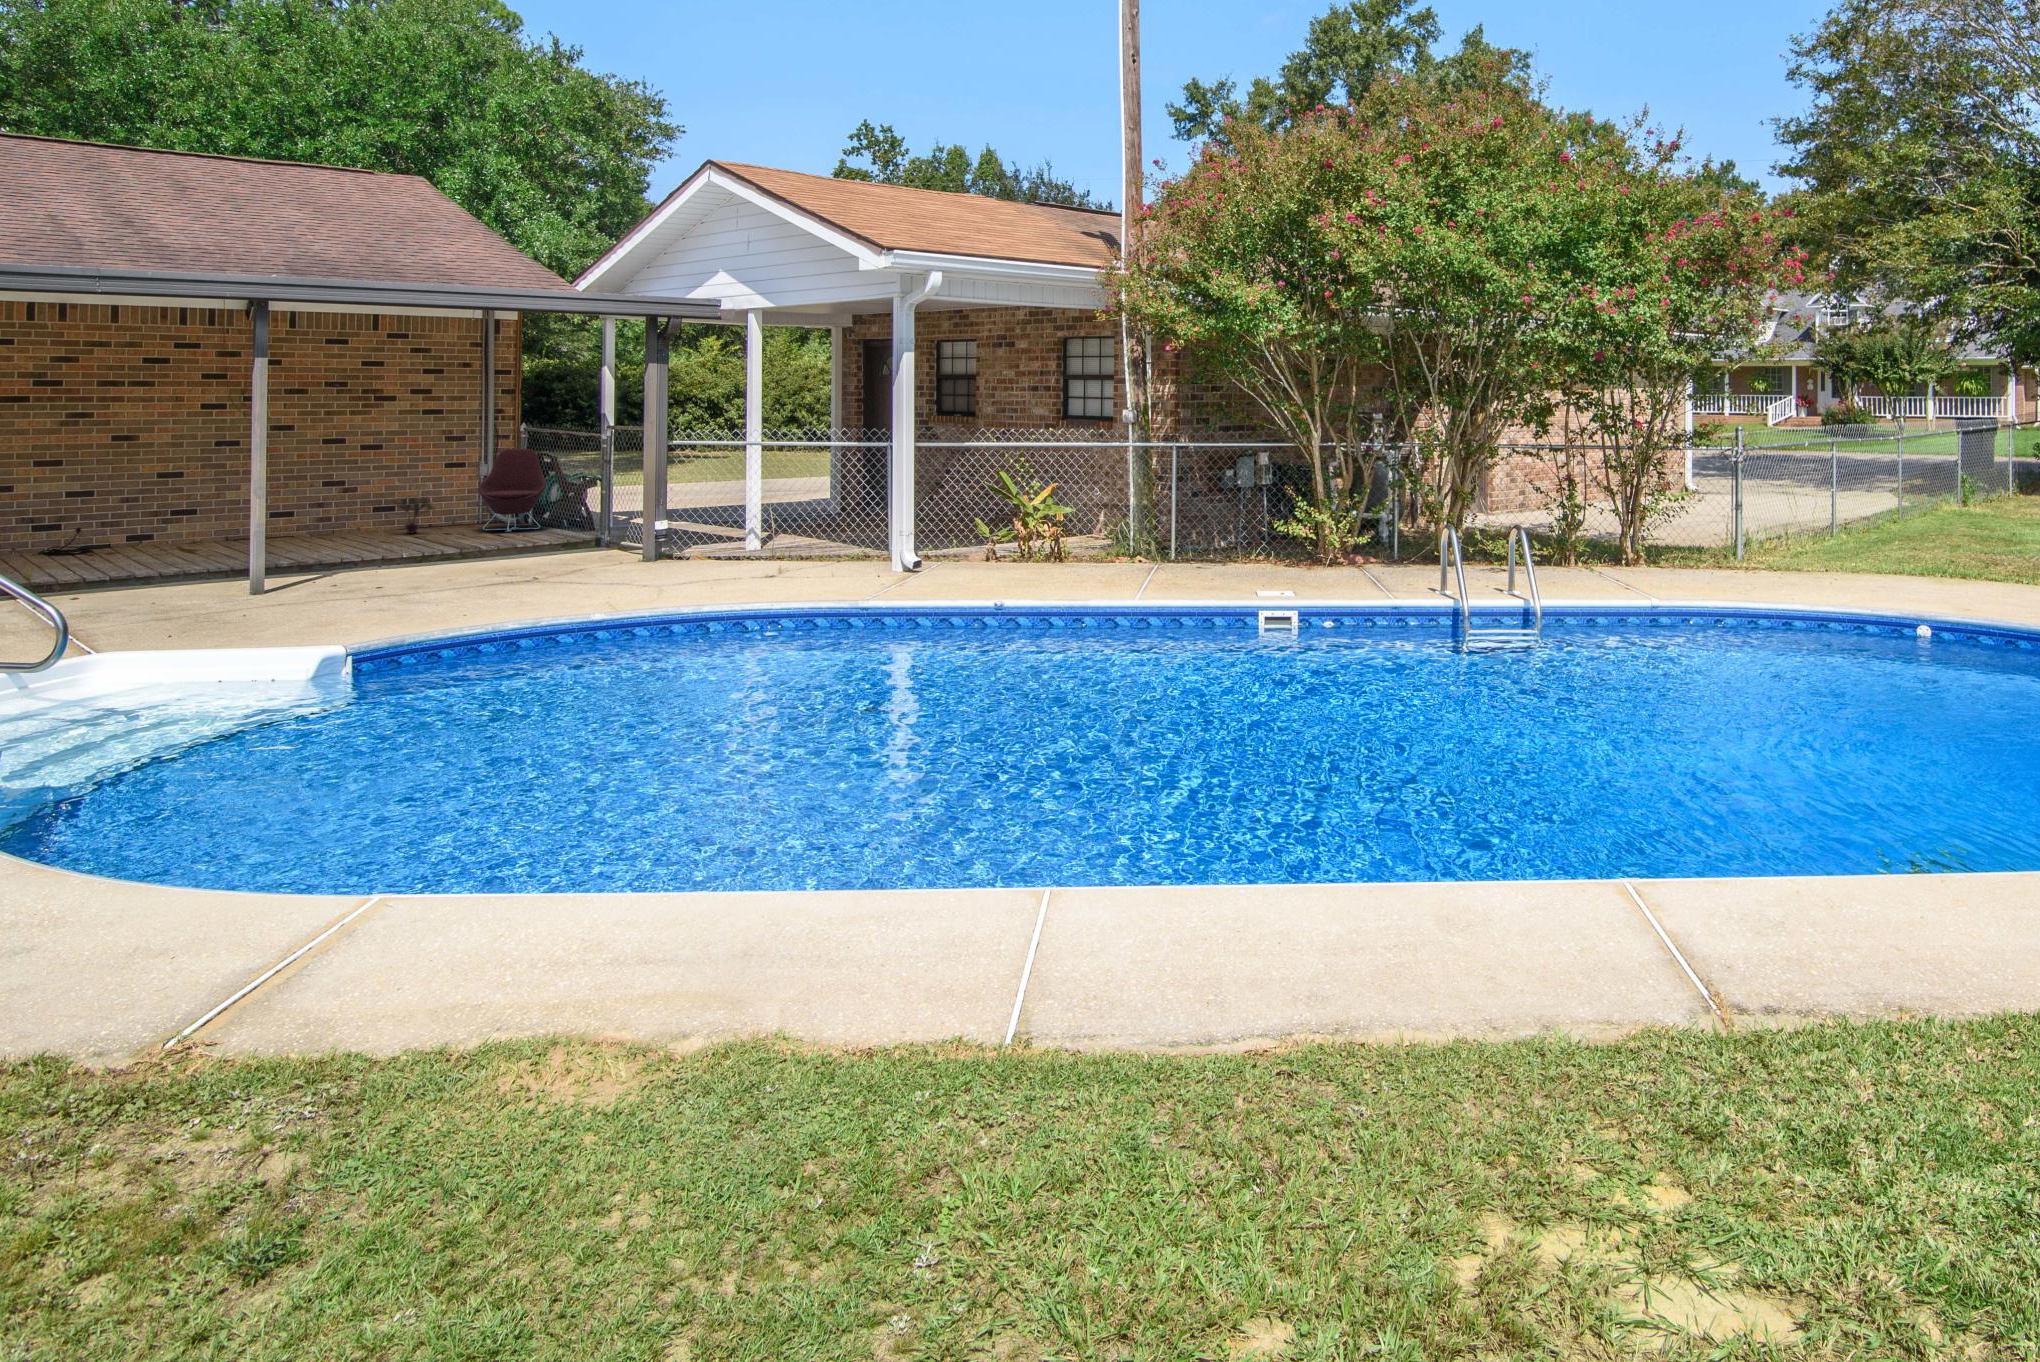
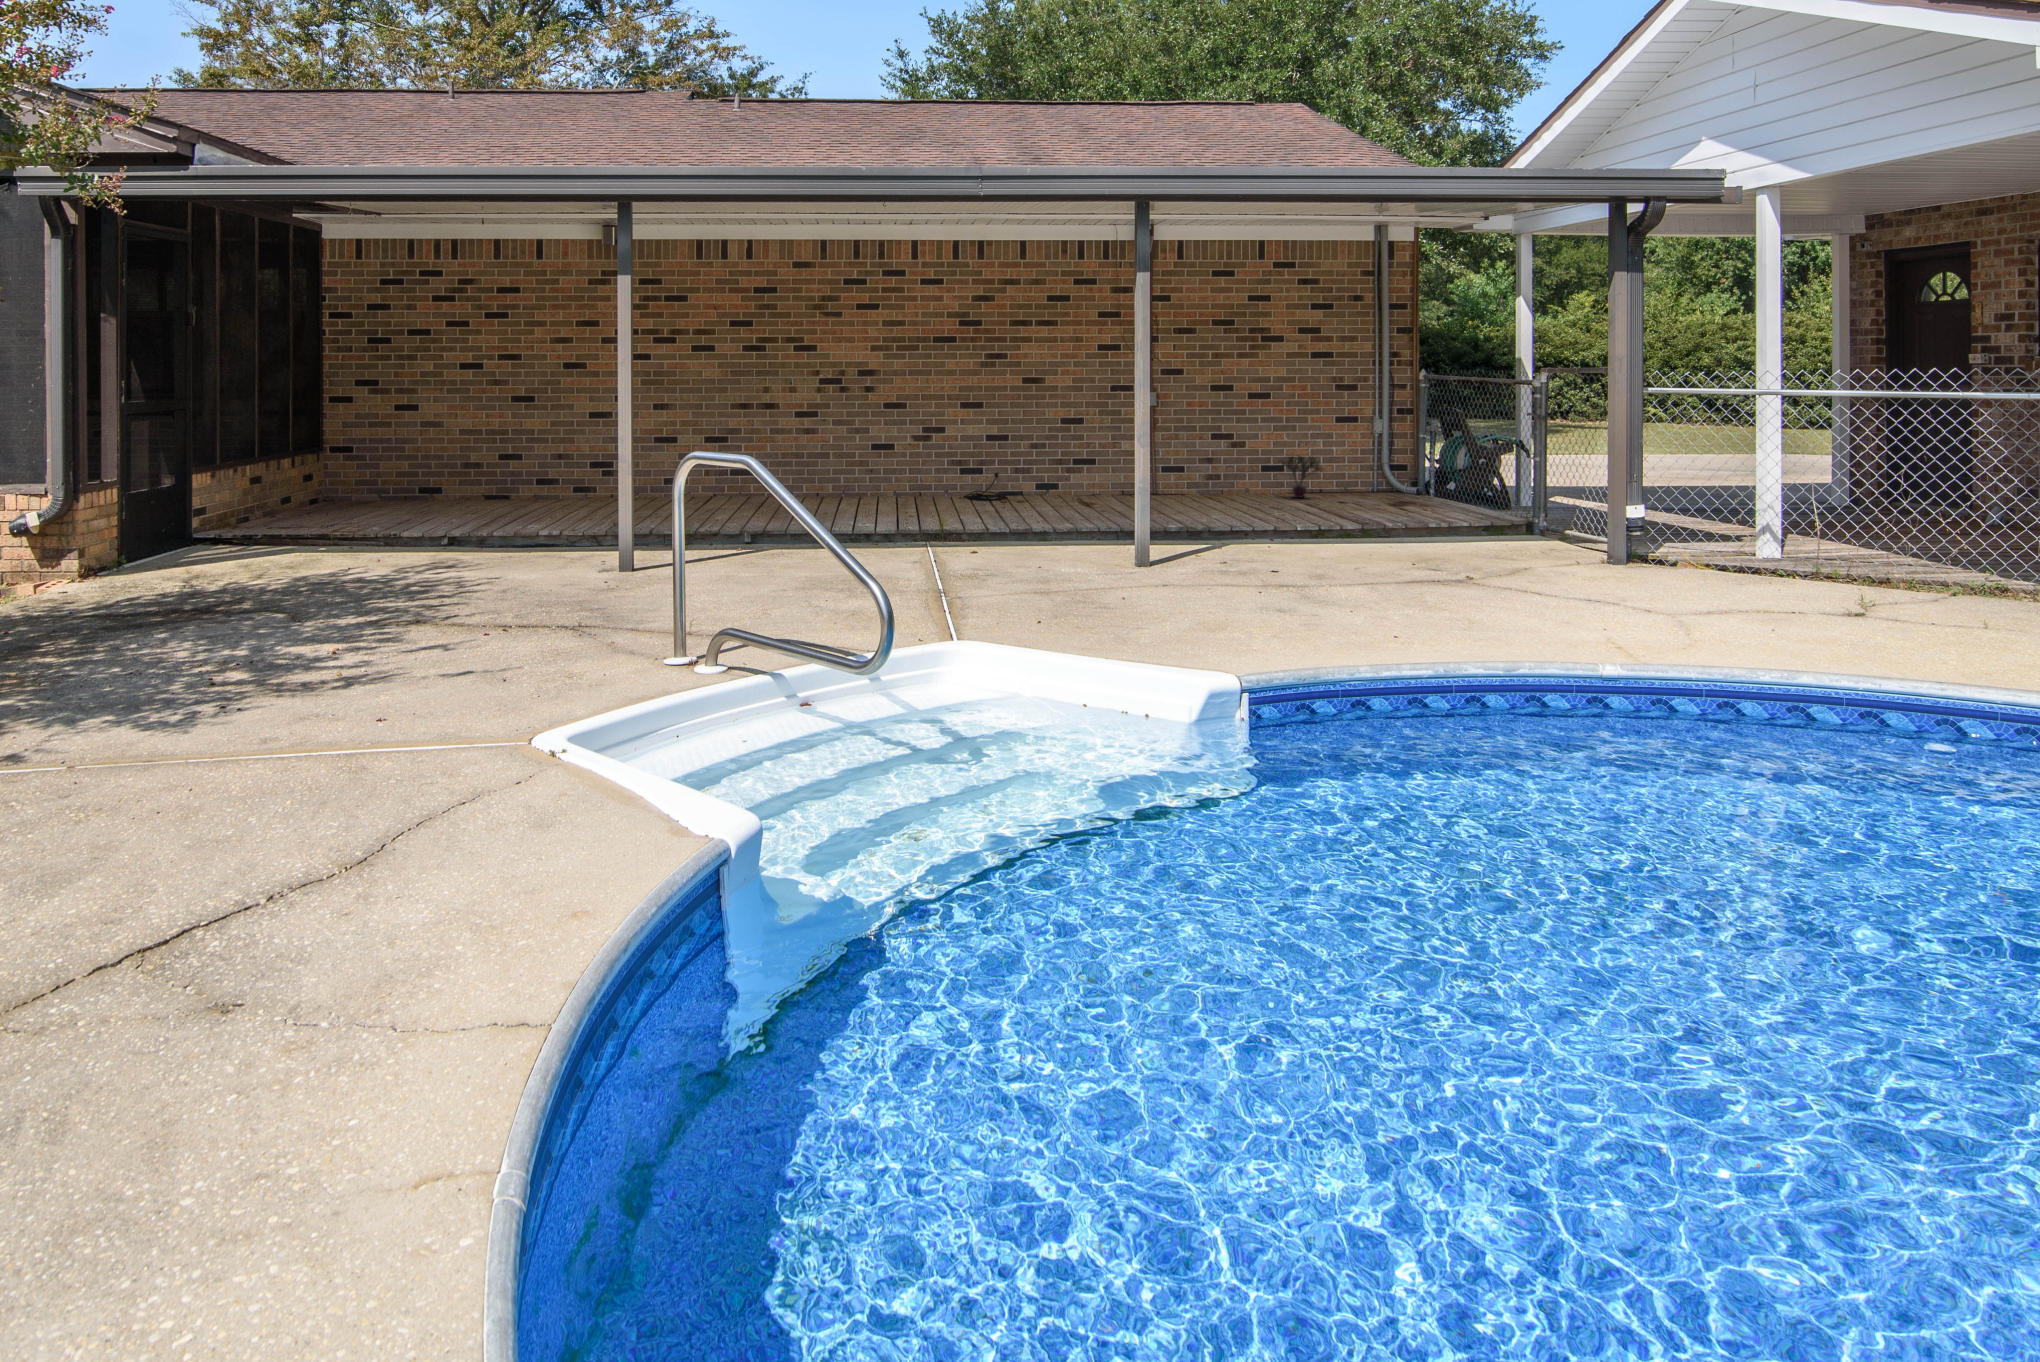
chair: present [478,449,546,531] -> none [1371,402,1449,503]

